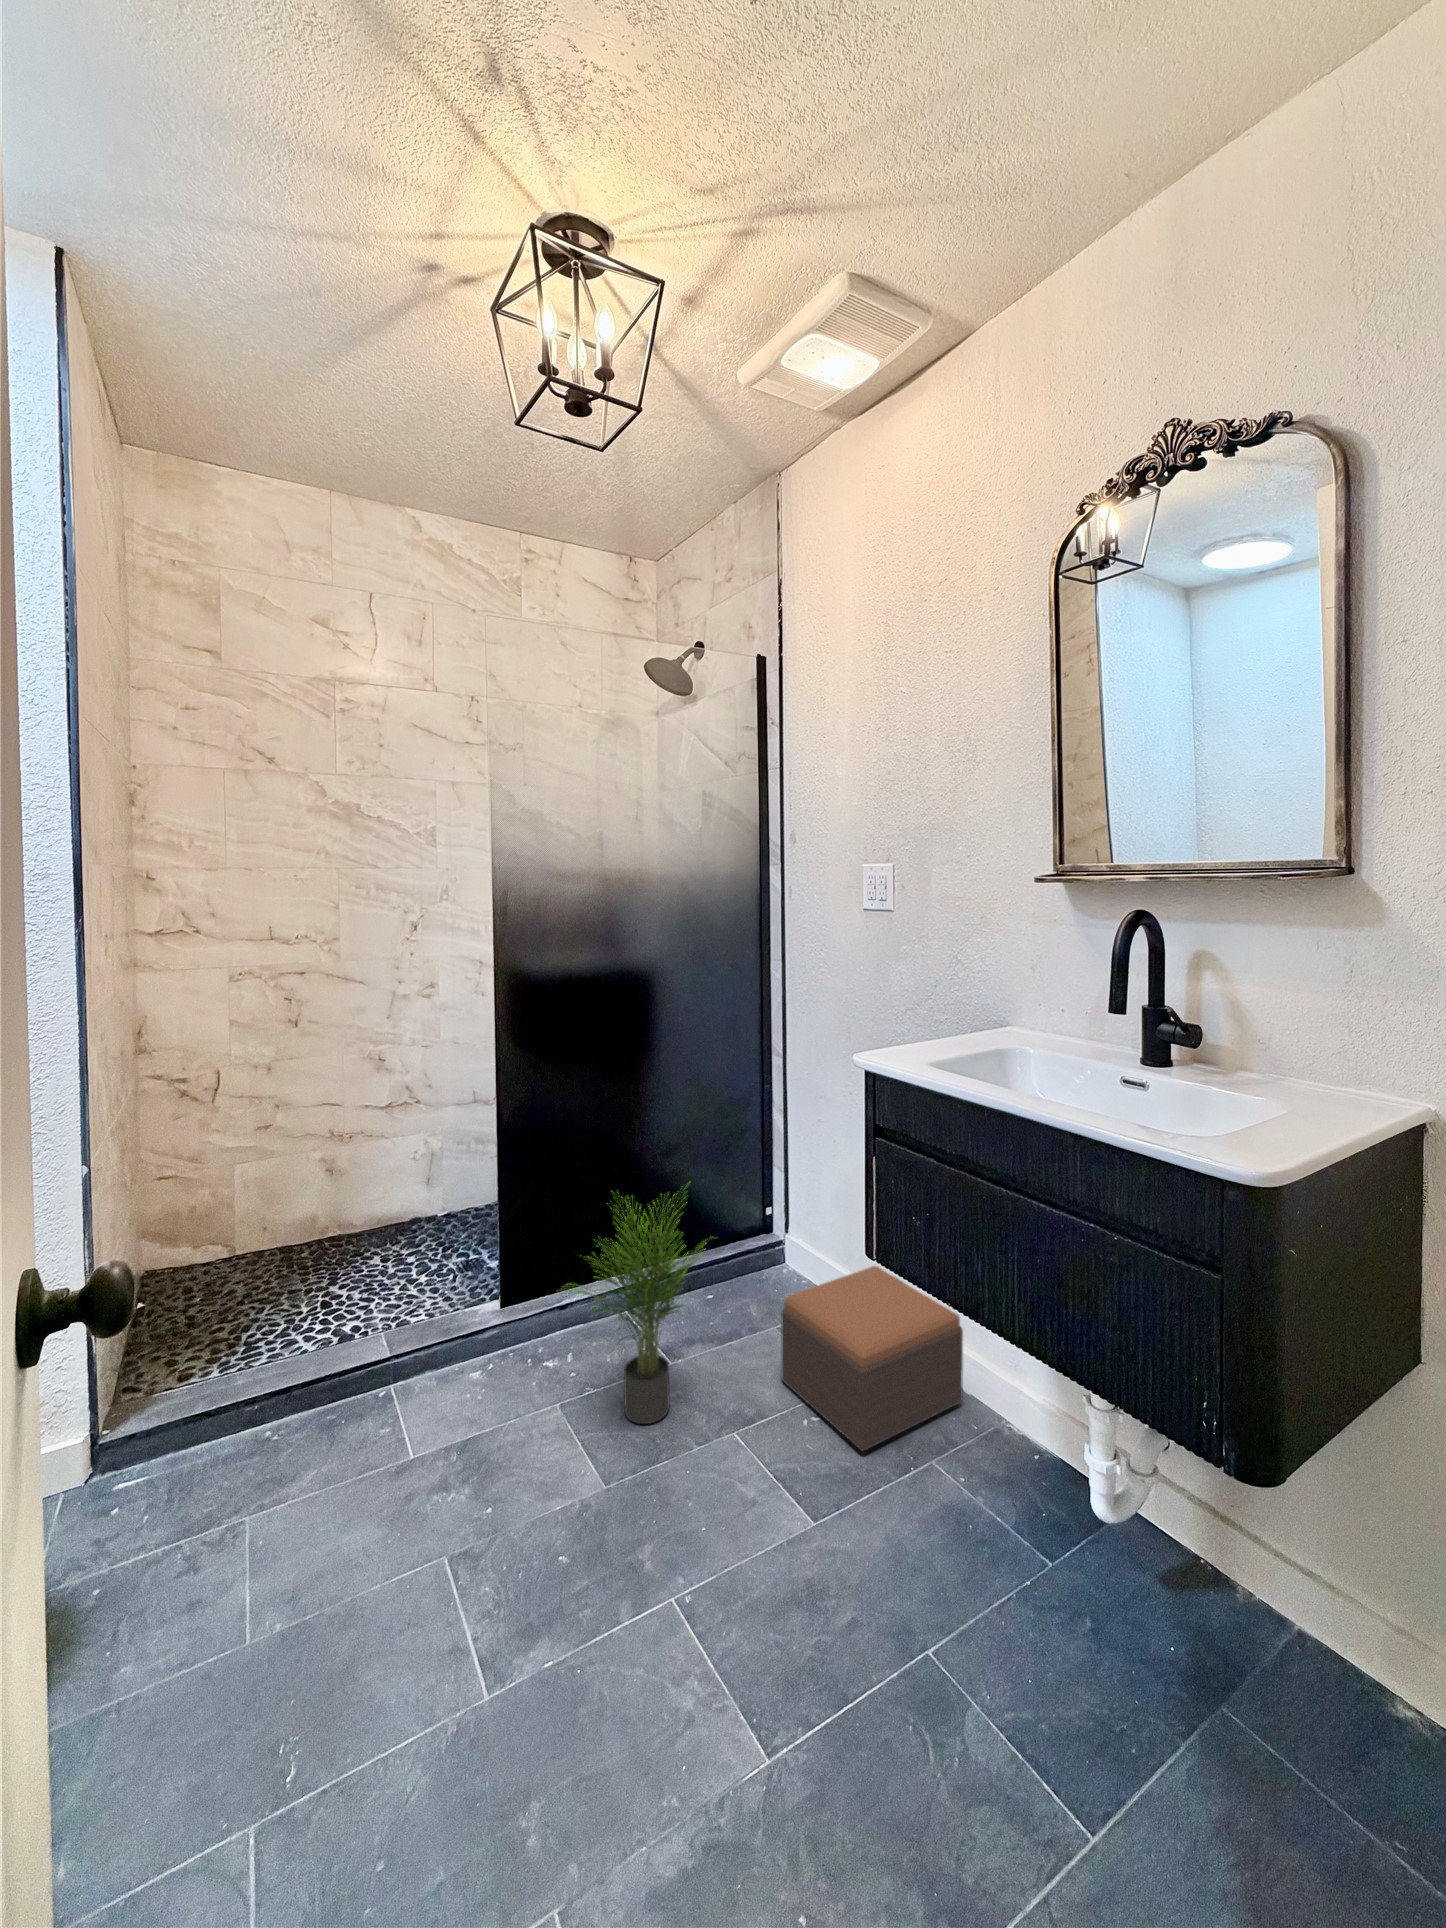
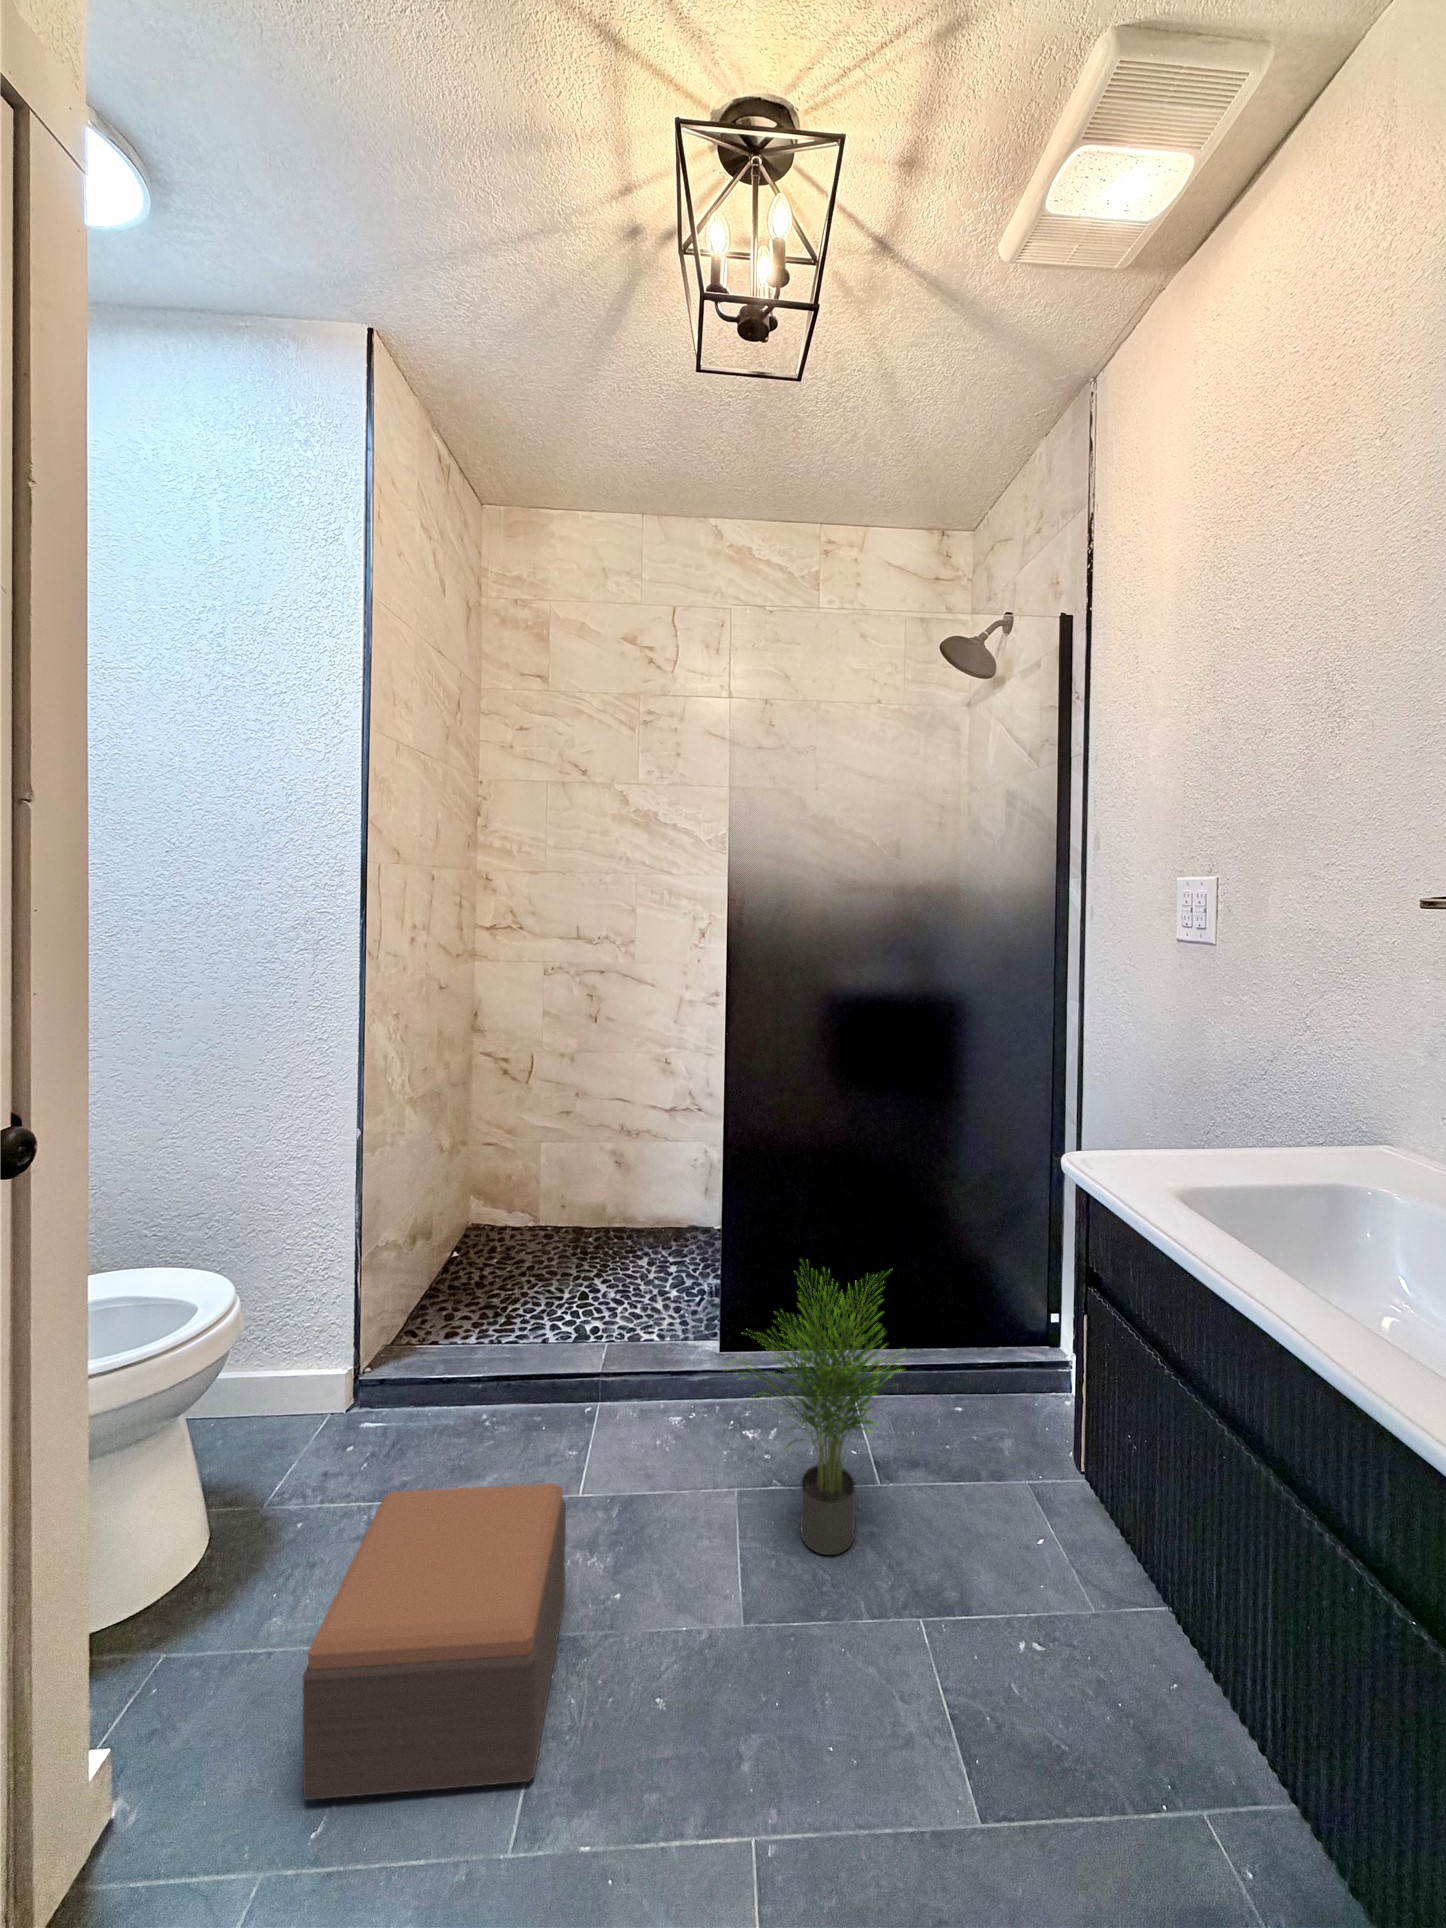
footstool: present [781,1266,963,1451] -> present [303,1484,566,1800]

